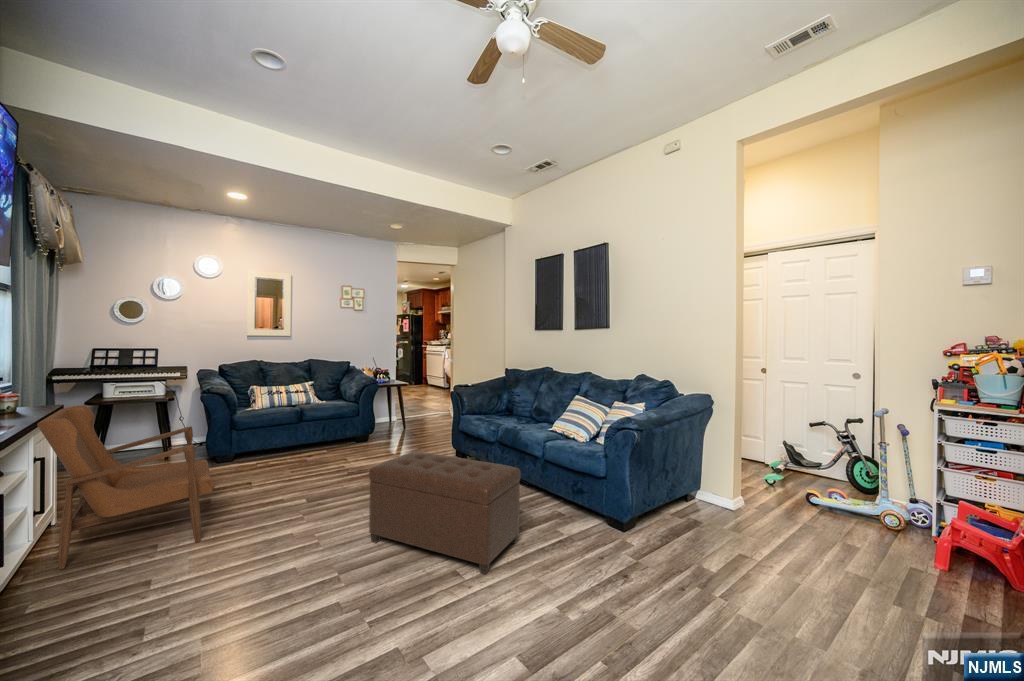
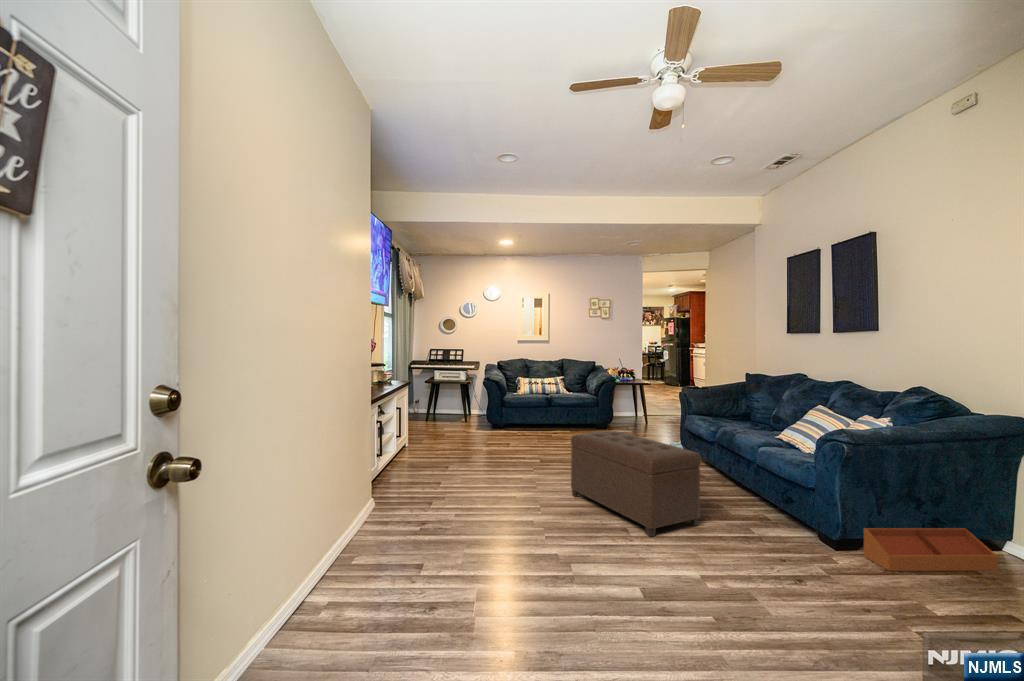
armchair: present [37,405,212,569] -> none [397,376,481,471]
storage bin: none [644,490,710,542] -> present [863,528,998,571]

